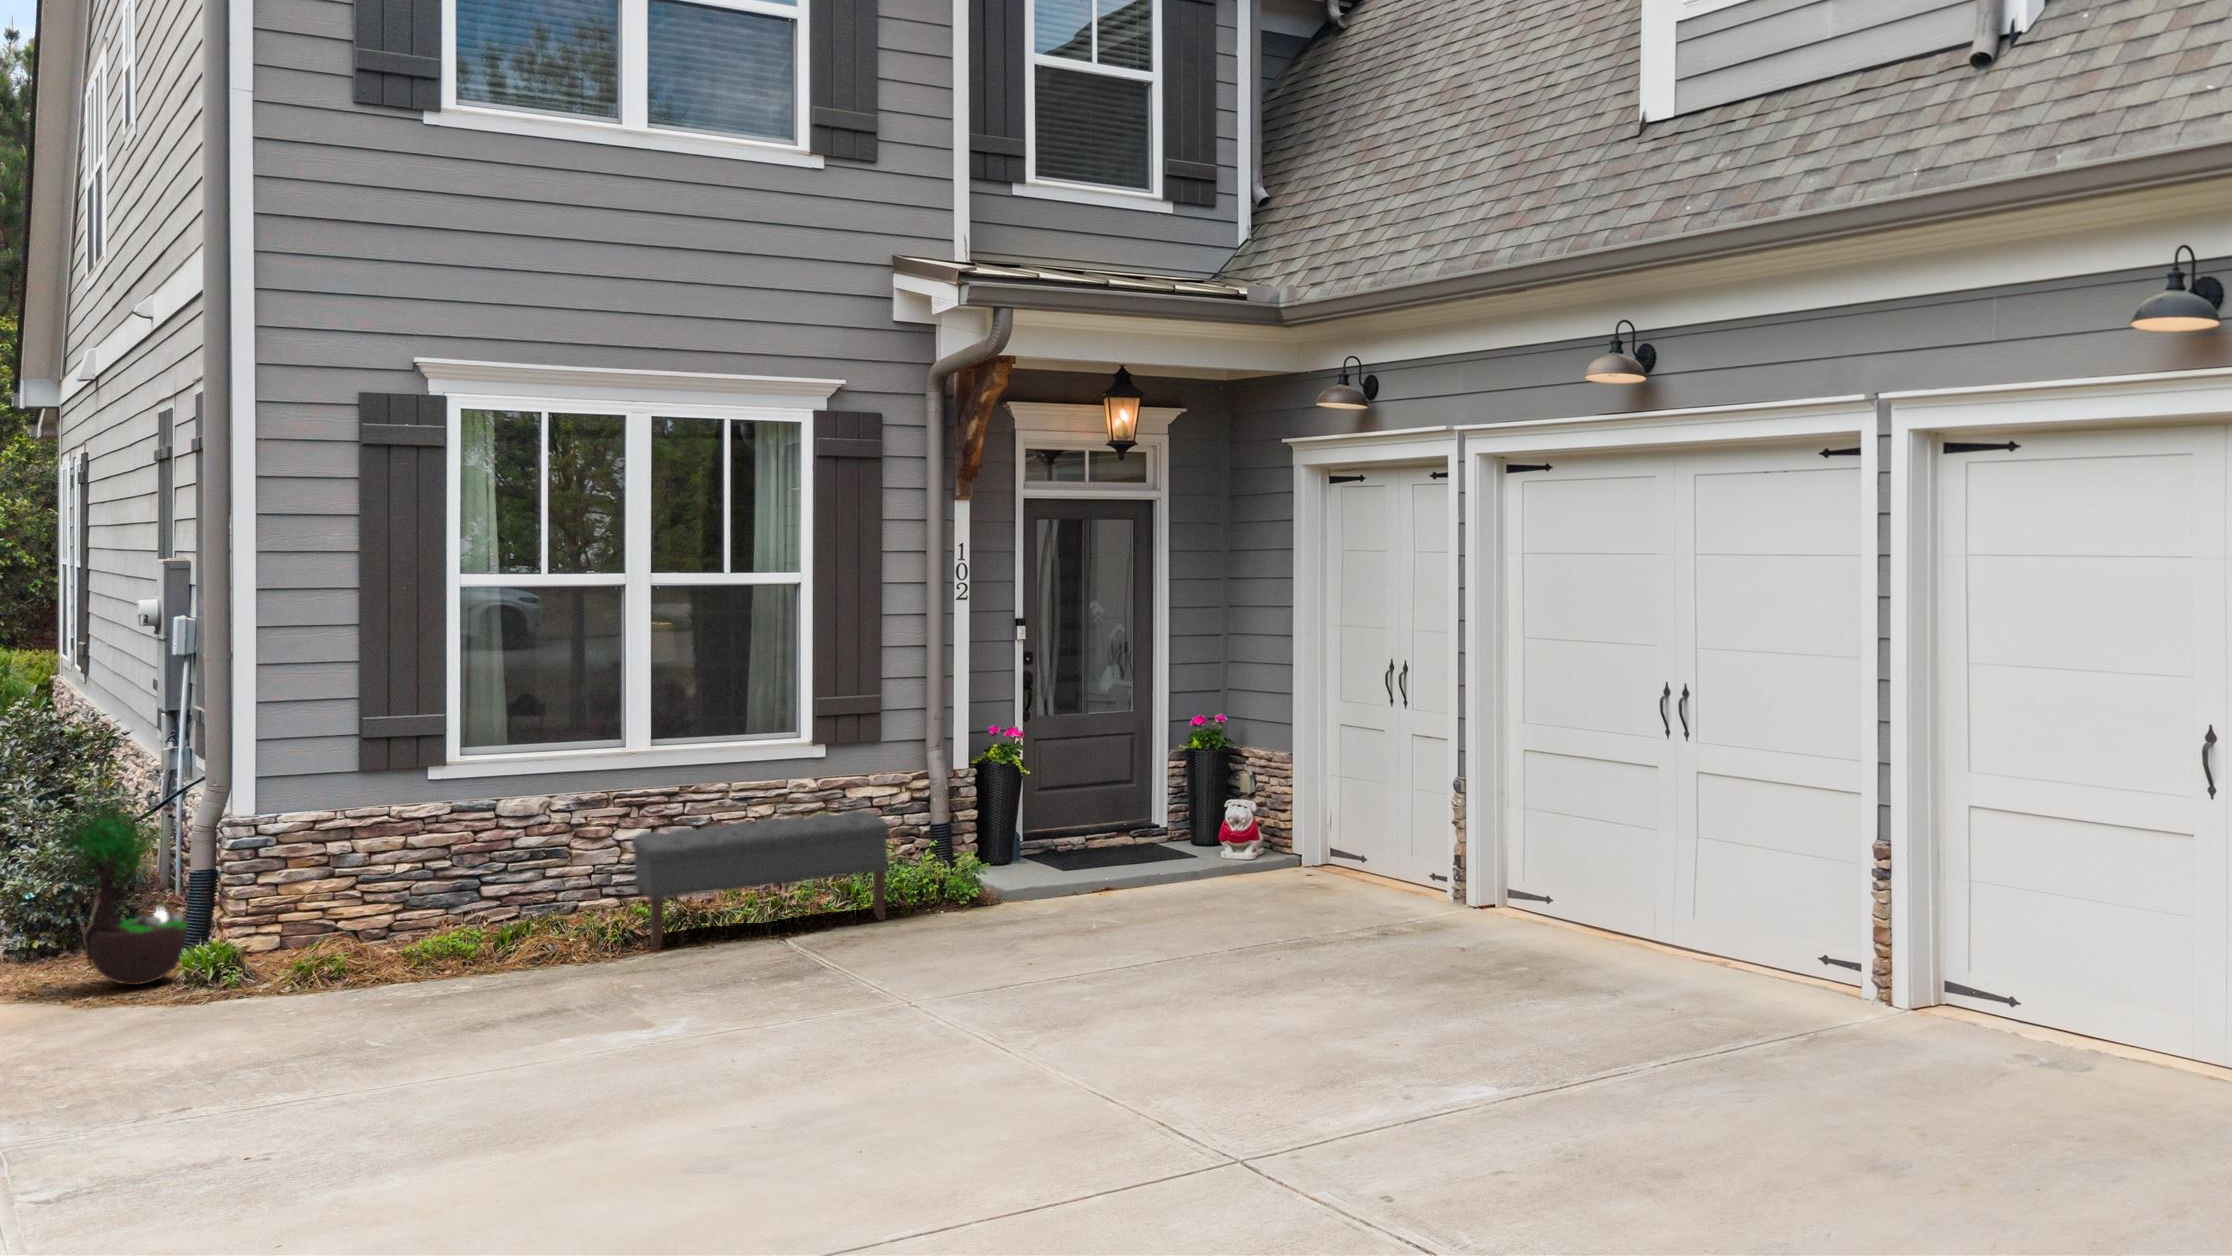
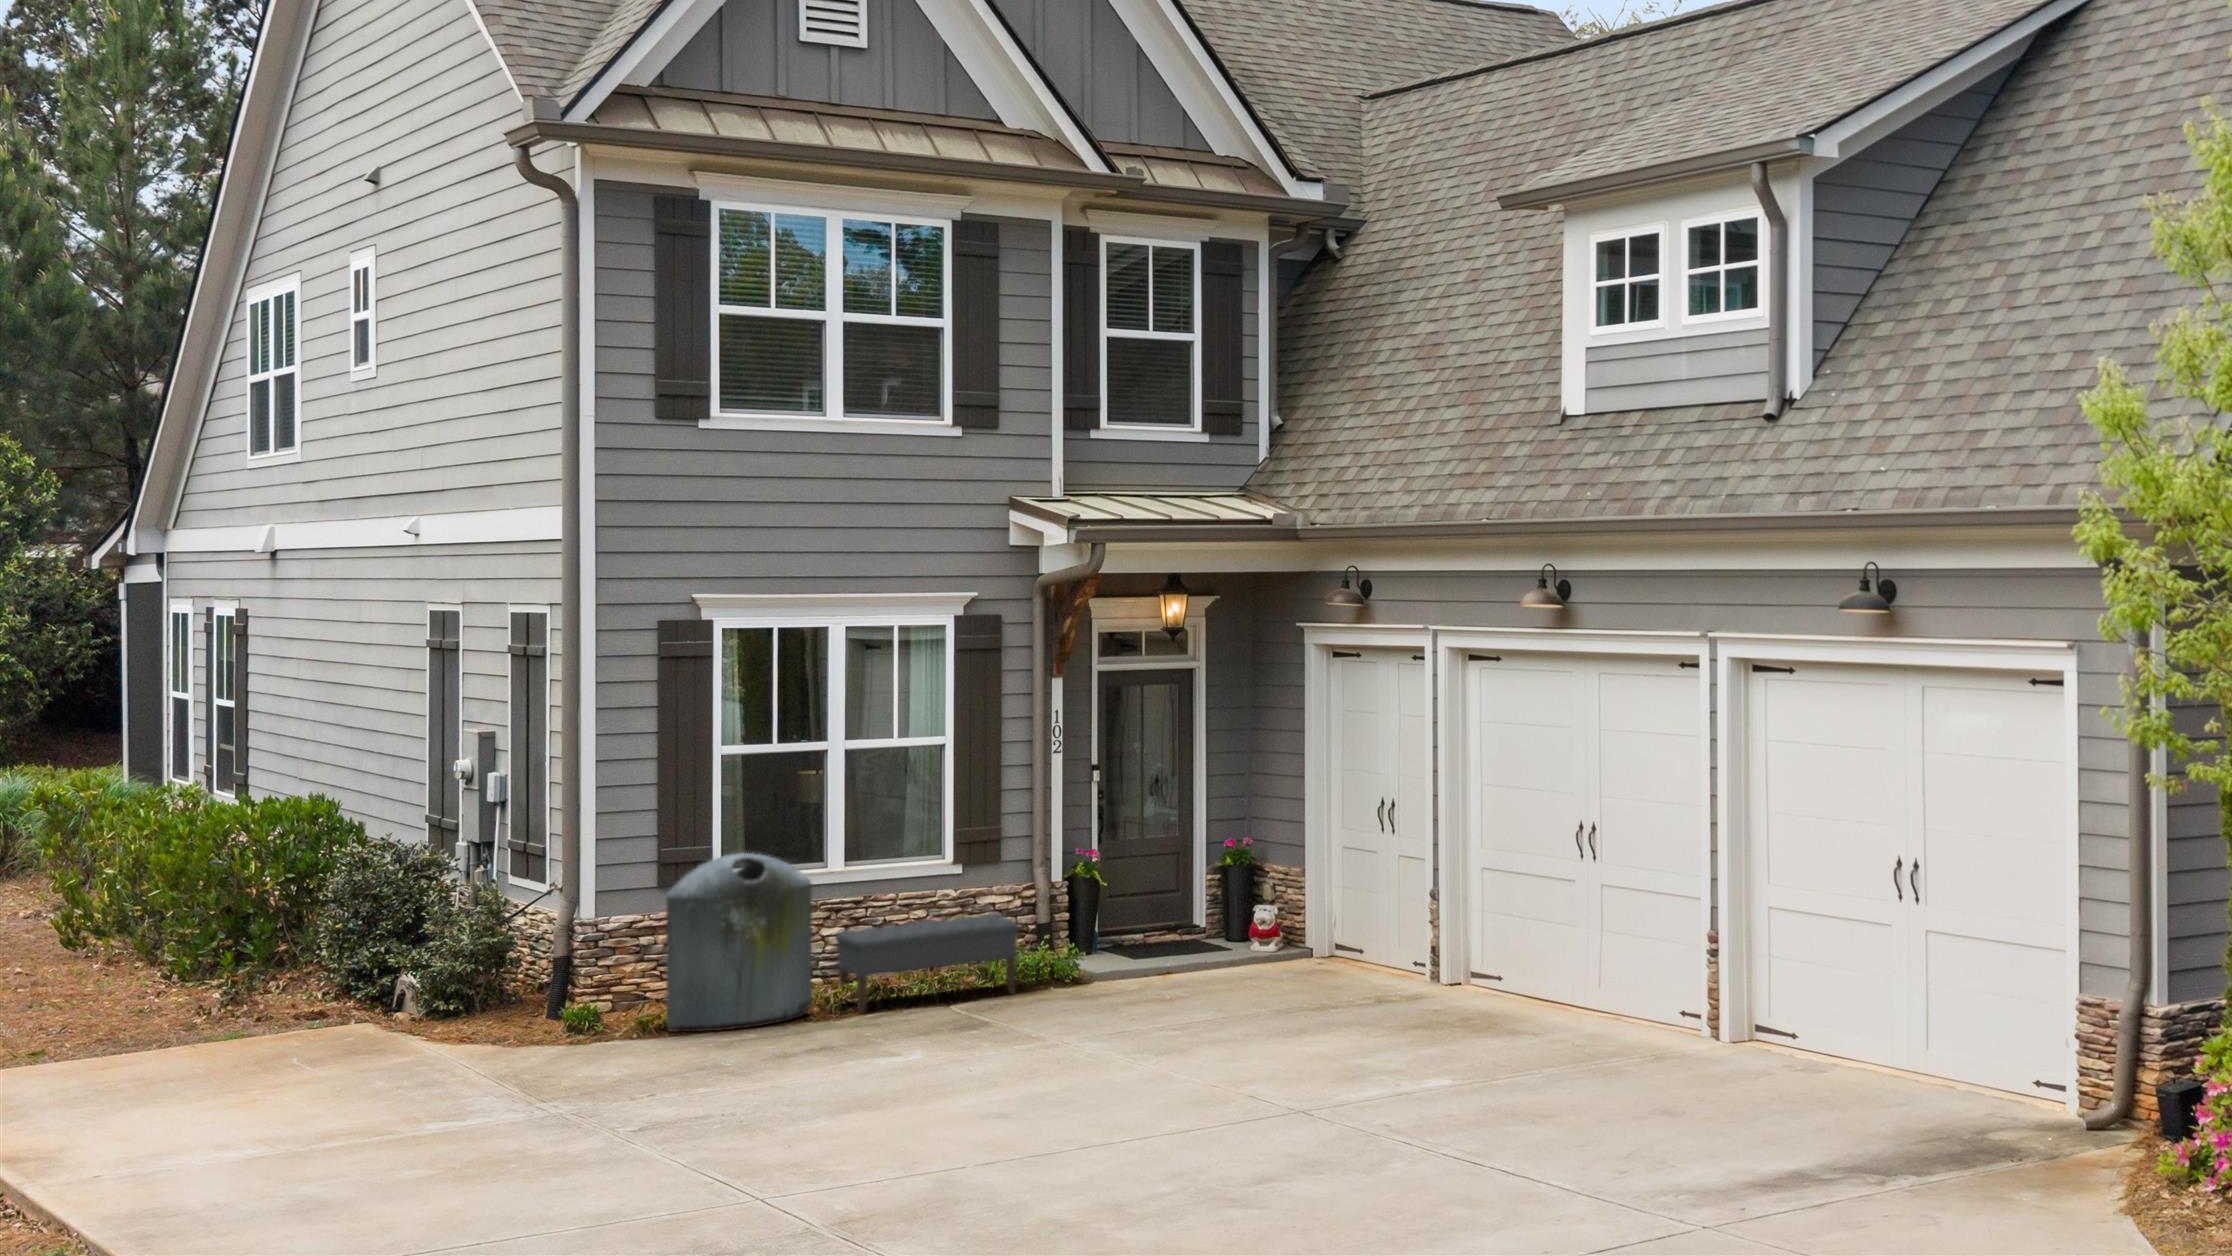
trash can: none [356,725,585,981] -> present [666,853,812,1032]
potted tree: present [50,797,187,985] -> none [457,898,552,1035]

